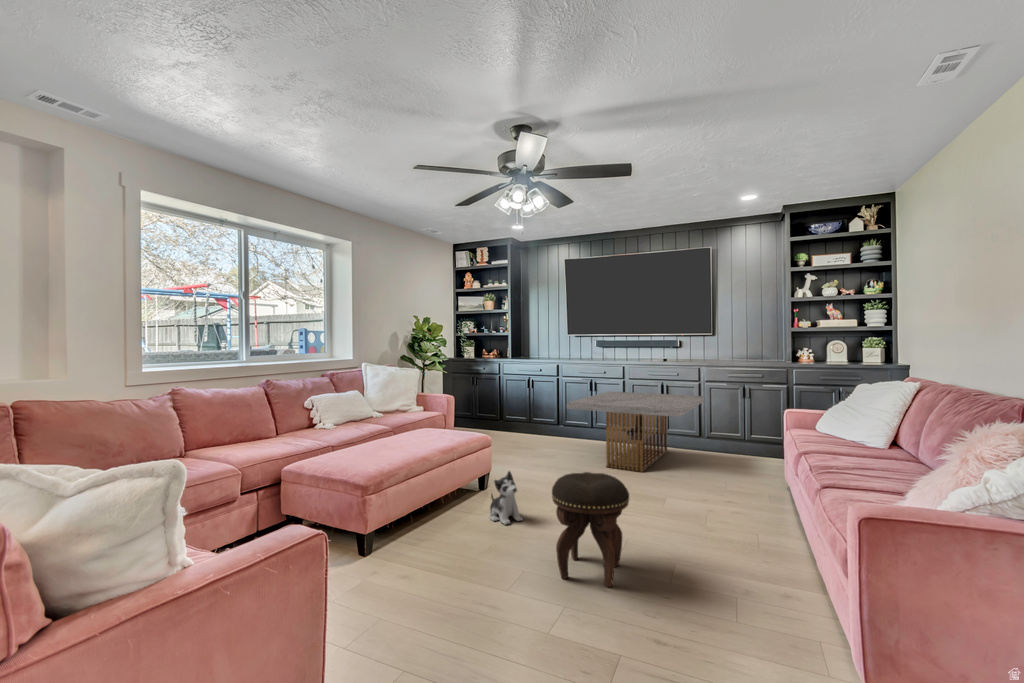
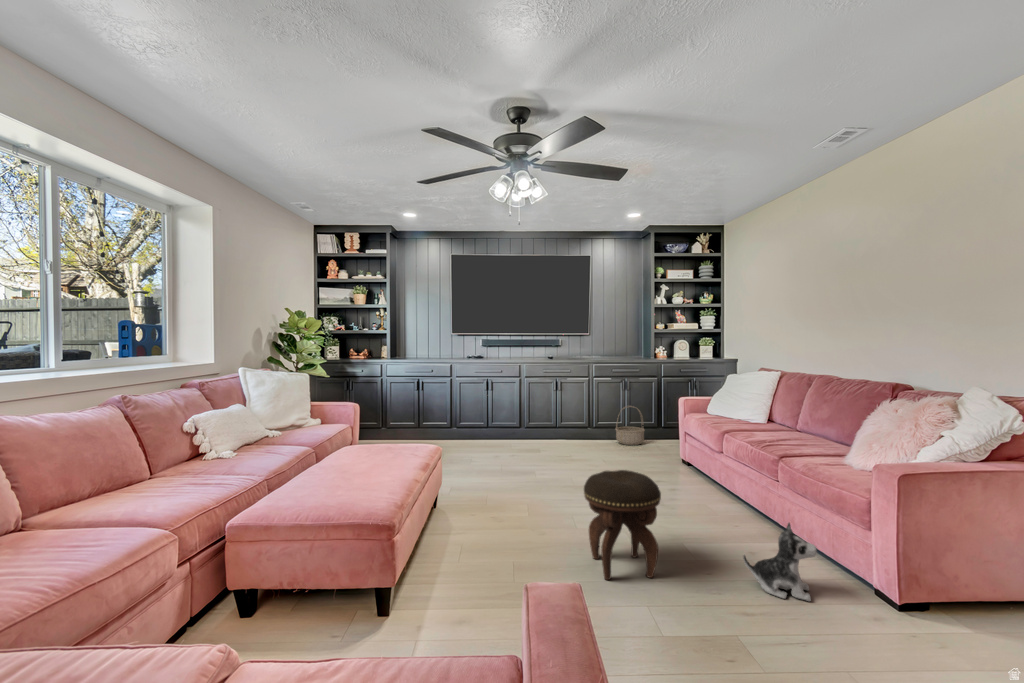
coffee table: present [567,391,704,472] -> none [489,389,601,465]
basket: none [730,416,768,462] -> present [616,406,645,445]
plush toy: present [489,471,523,525] -> present [743,523,817,601]

